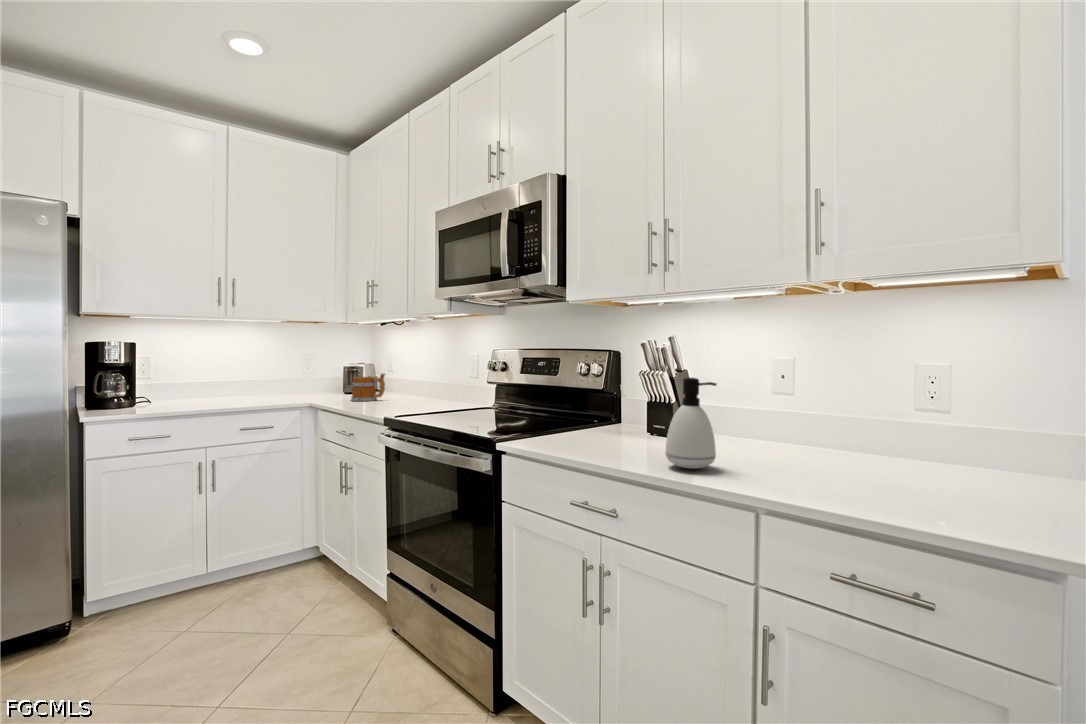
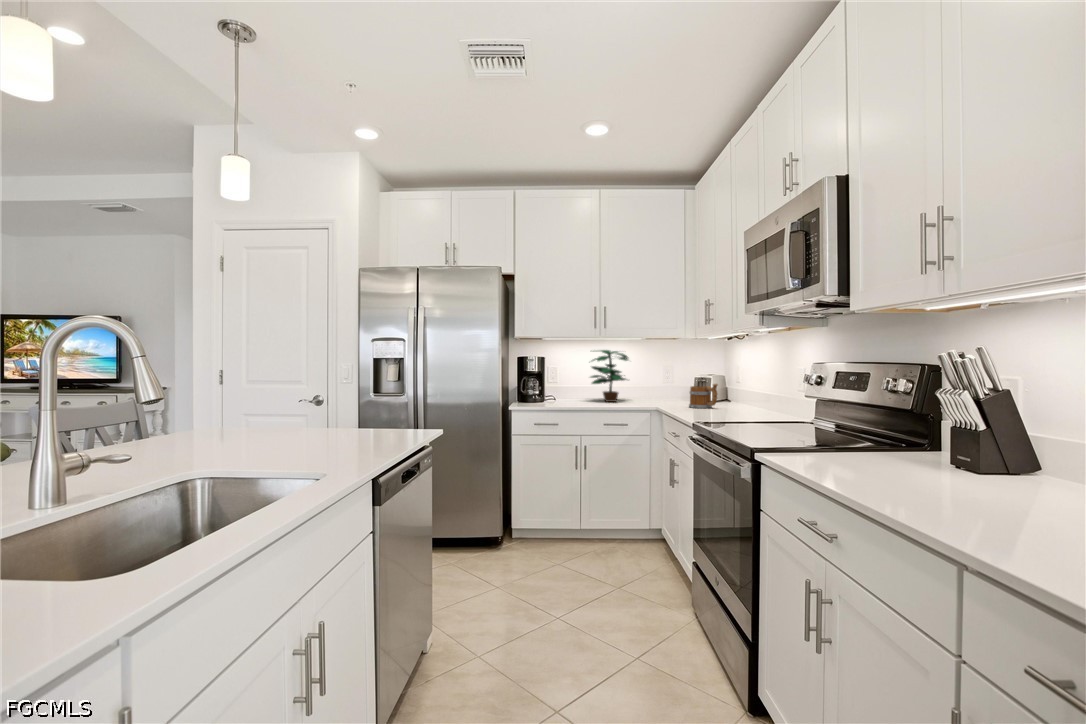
potted plant: none [205,334,268,401] -> present [591,350,628,402]
soap dispenser: present [666,378,716,469] -> none [886,399,955,505]

